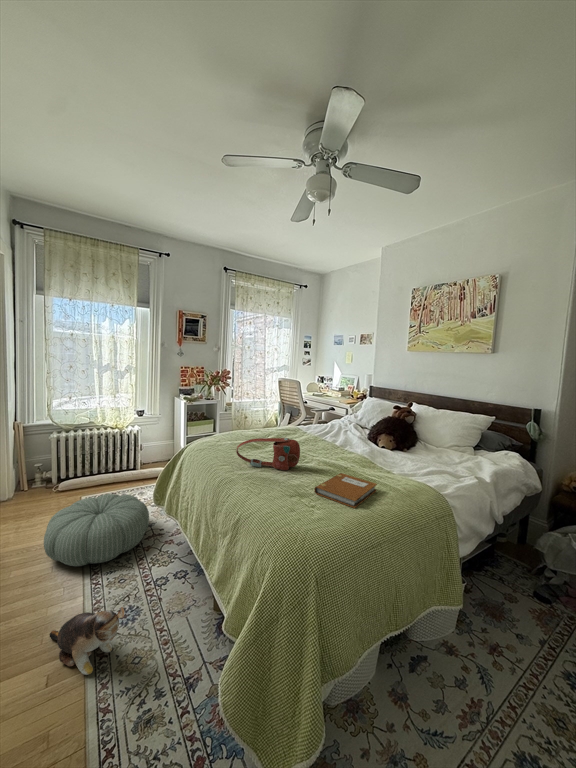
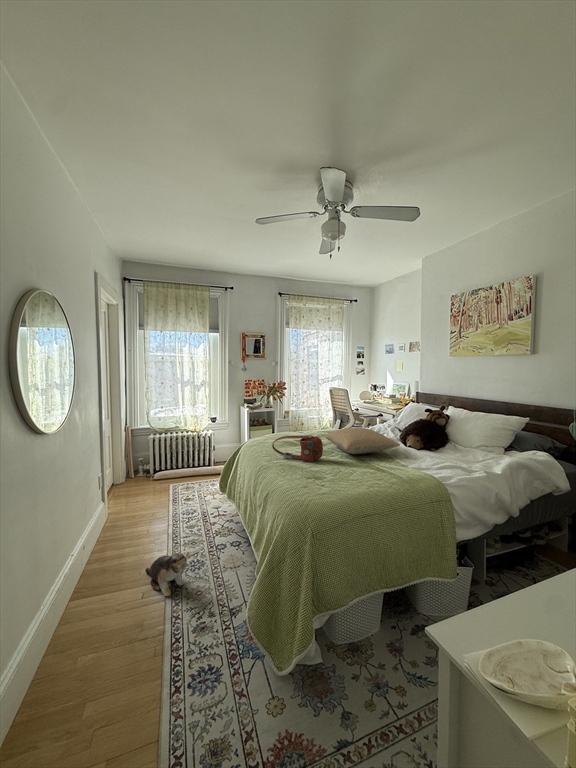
pillow: none [292,427,381,458] -> present [325,428,400,454]
notebook: present [314,473,377,508] -> none [326,465,381,489]
pouf: present [44,494,149,566] -> none [143,481,215,531]

